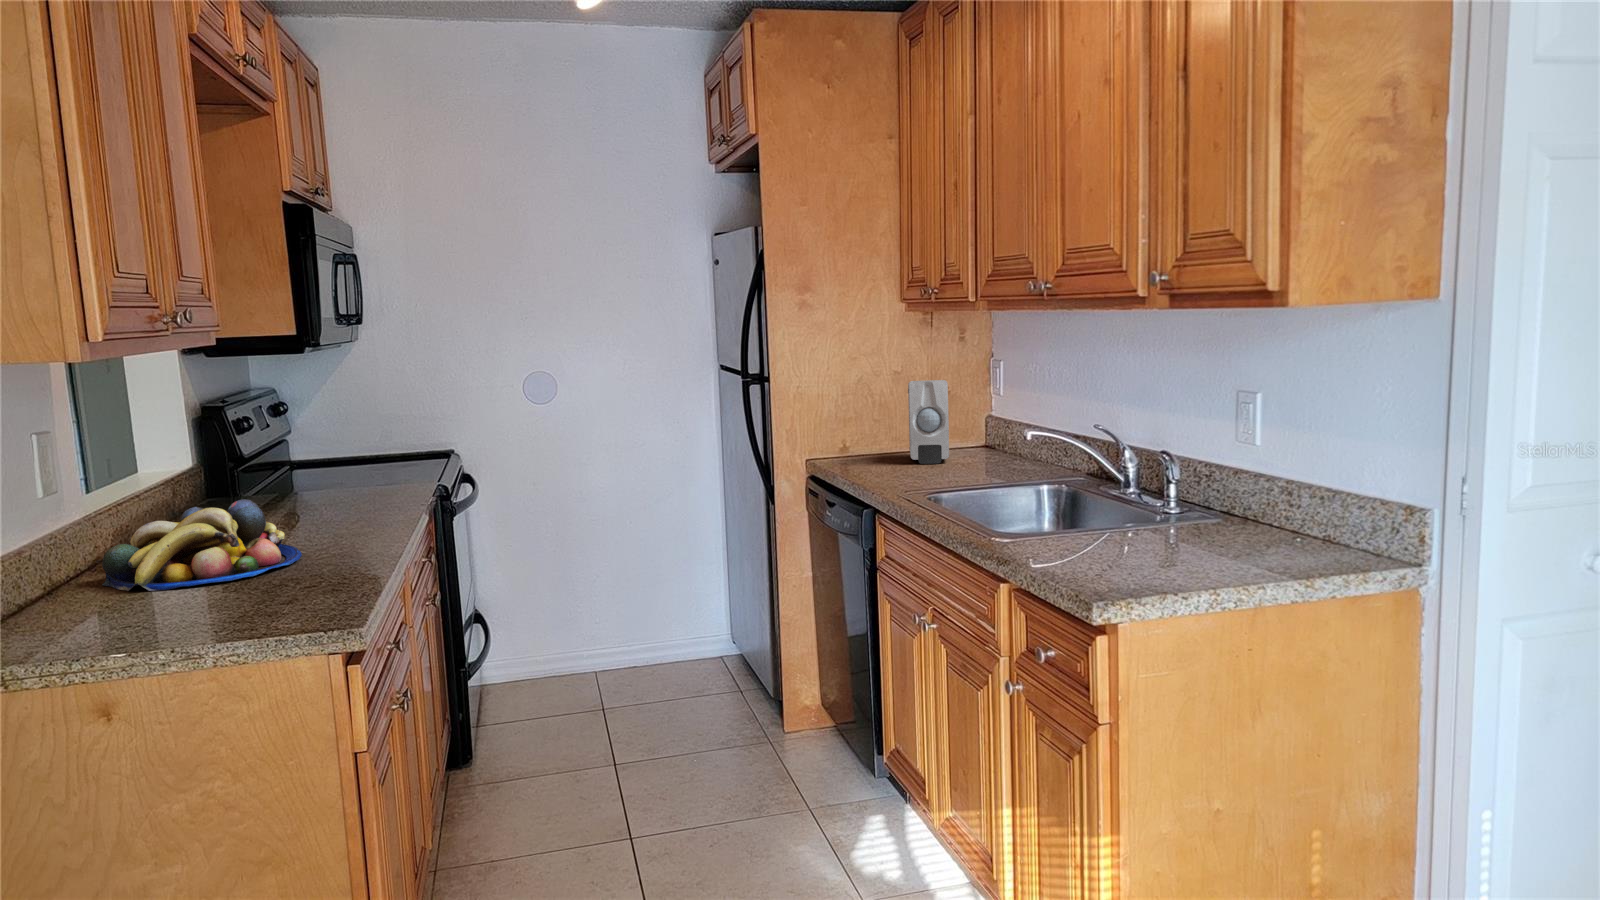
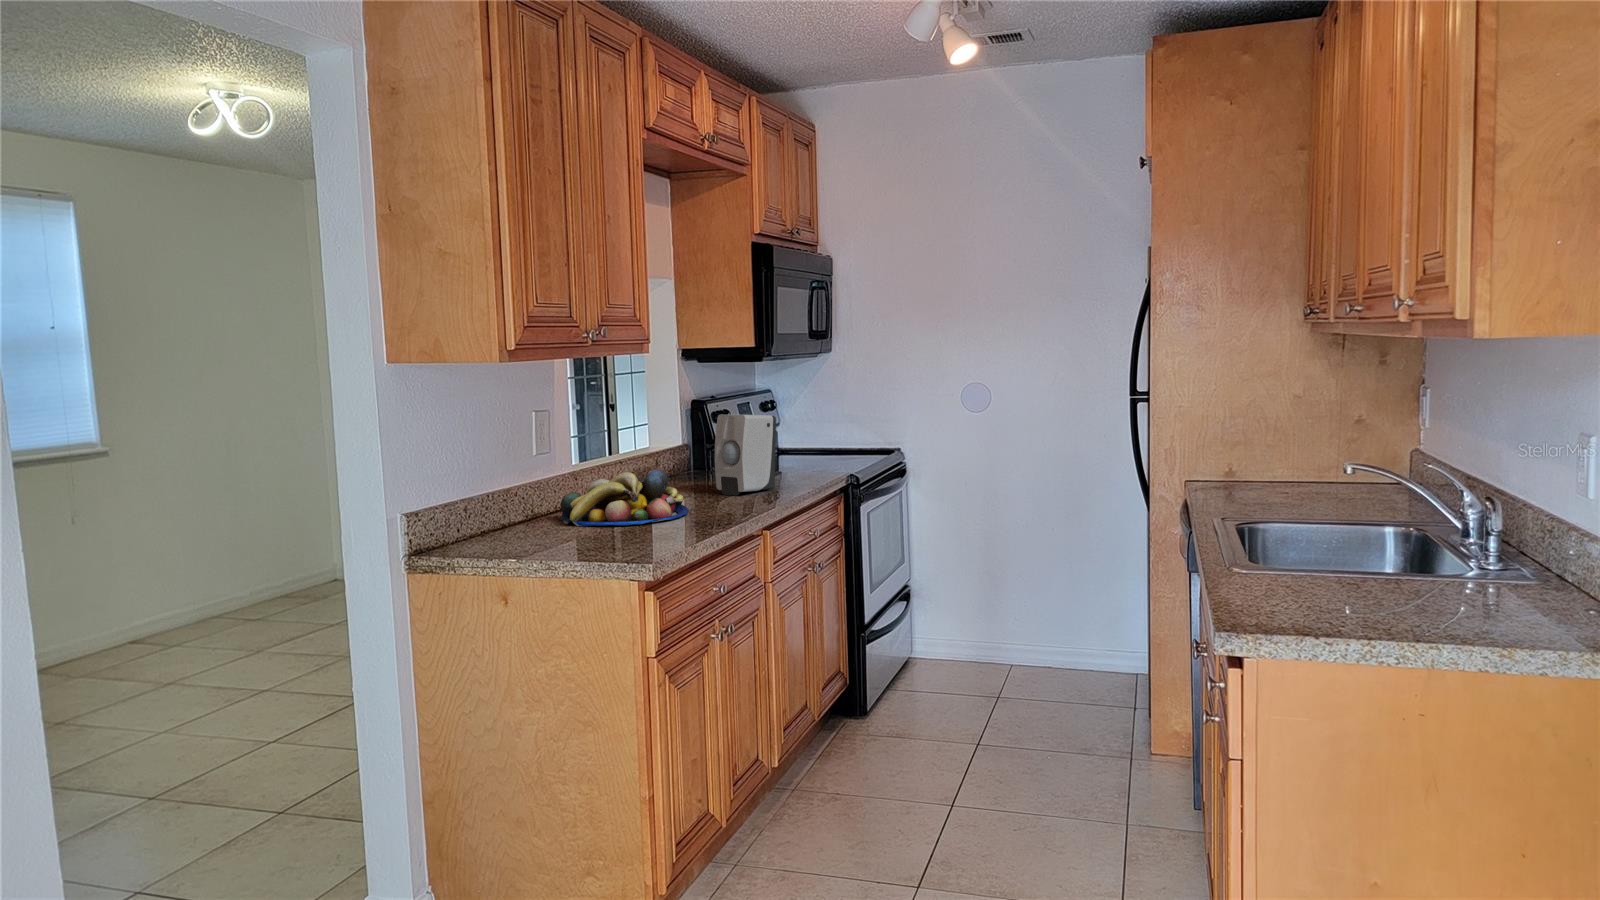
soap dispenser: present [908,380,949,464] -> present [715,415,776,496]

